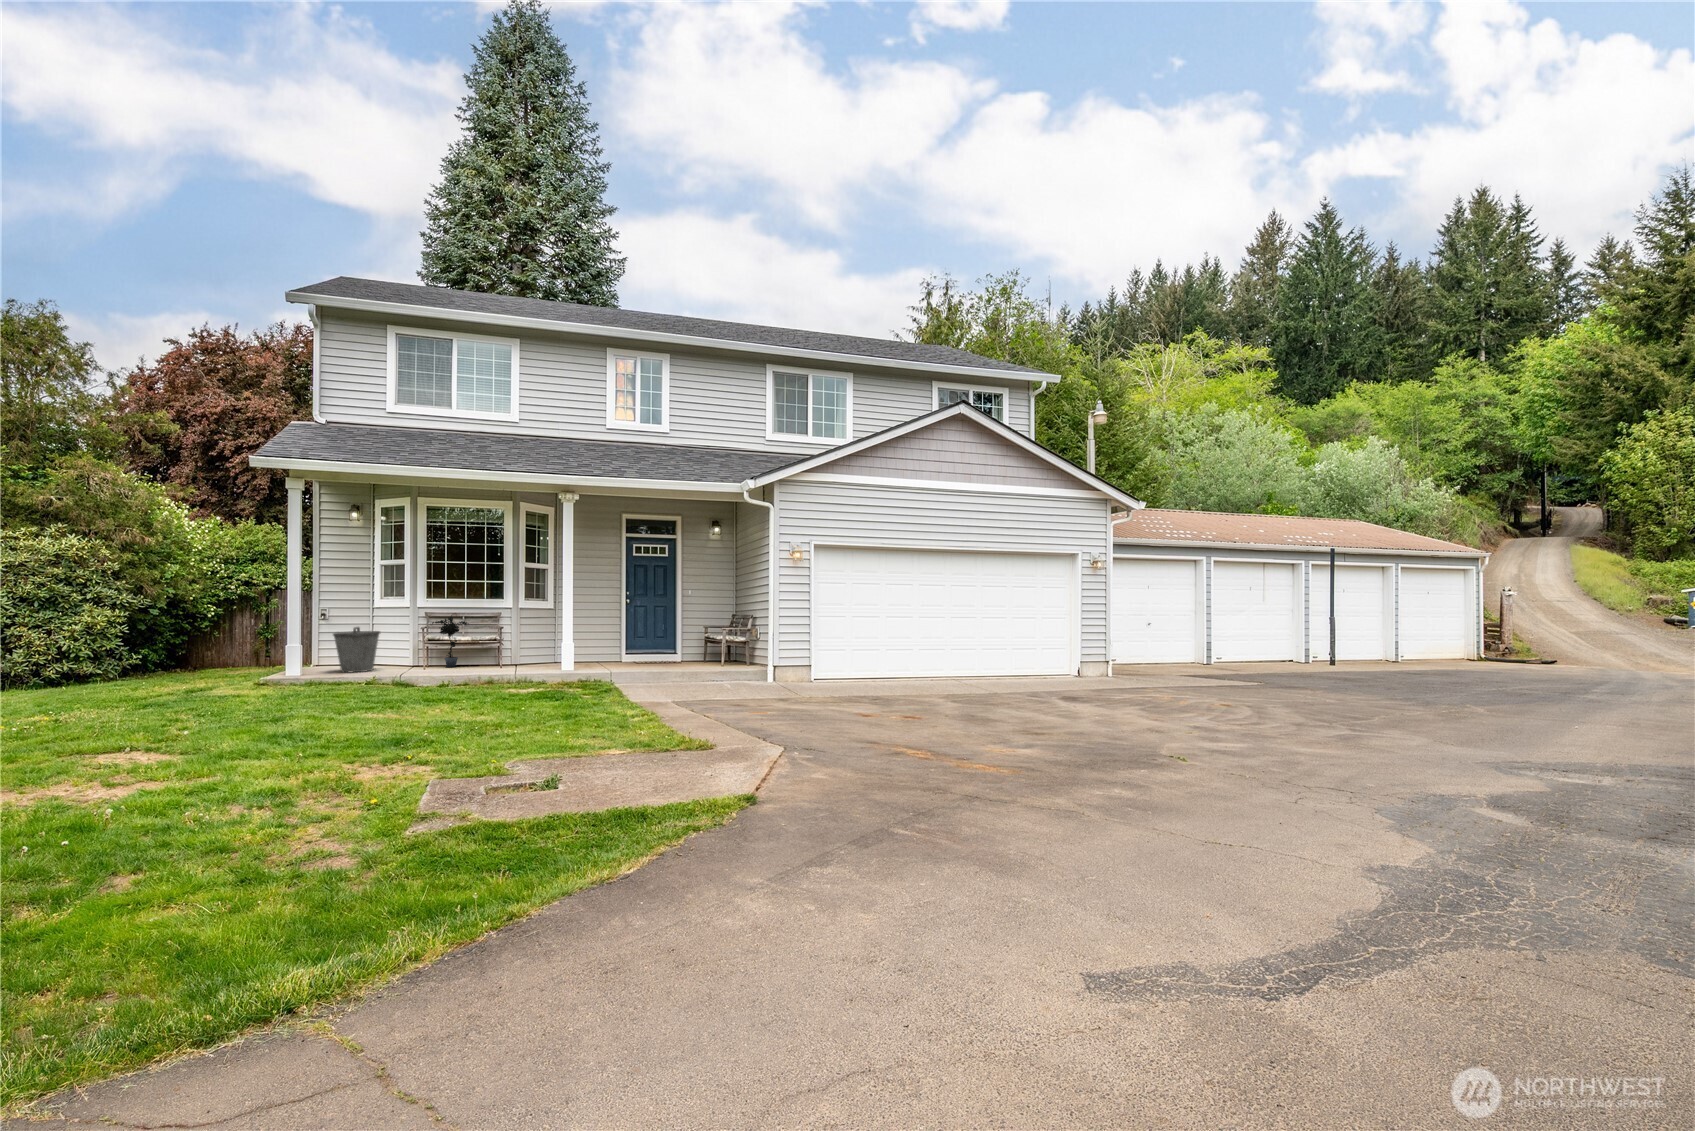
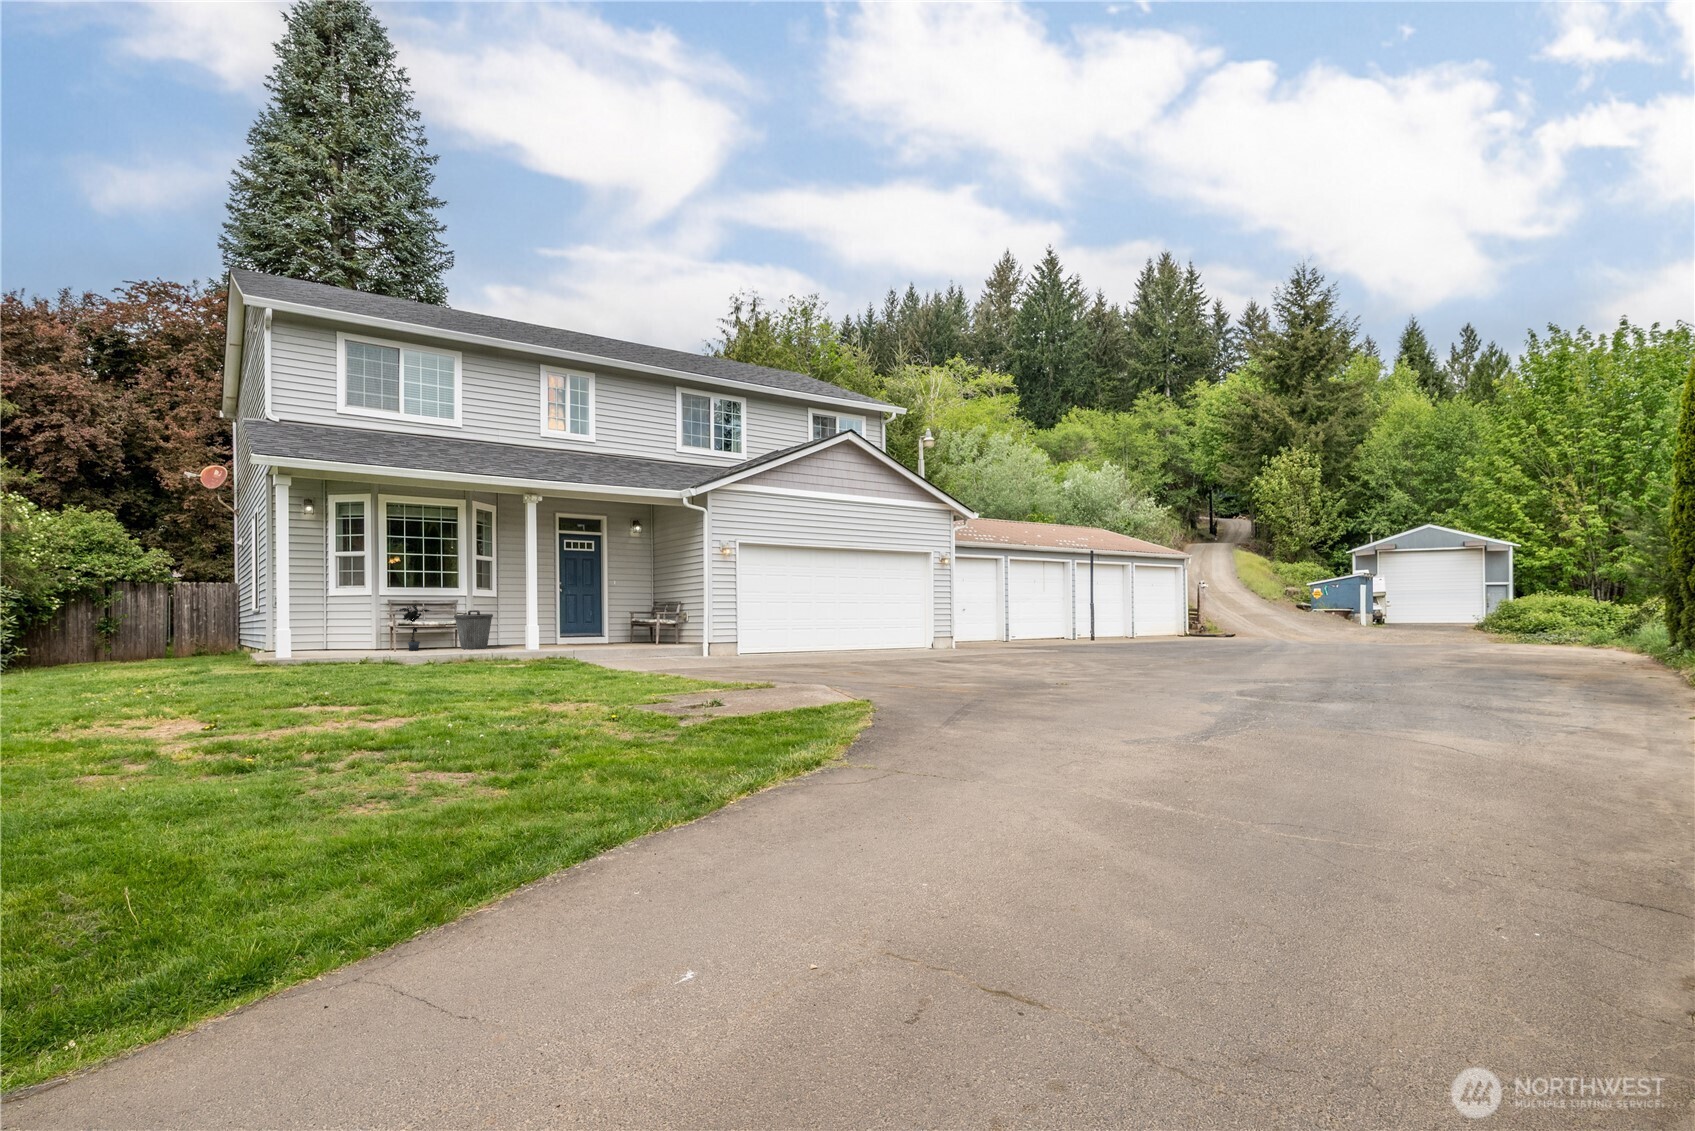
trash can: present [333,627,380,672] -> present [454,610,493,649]

